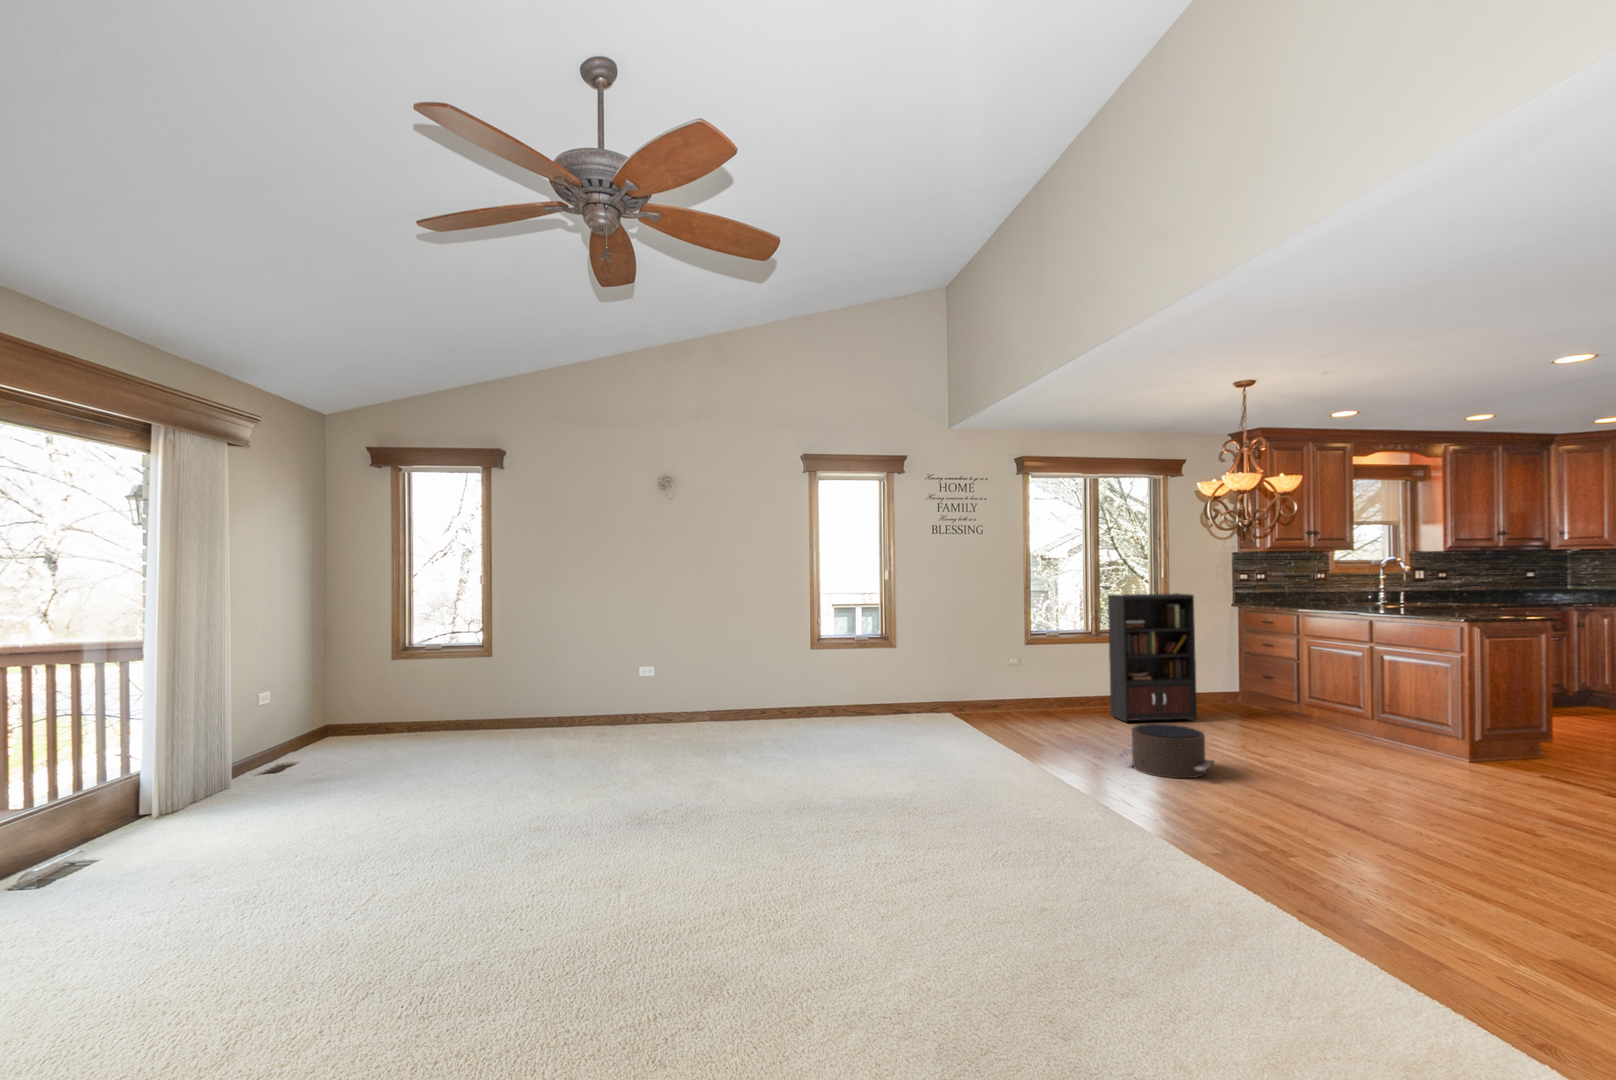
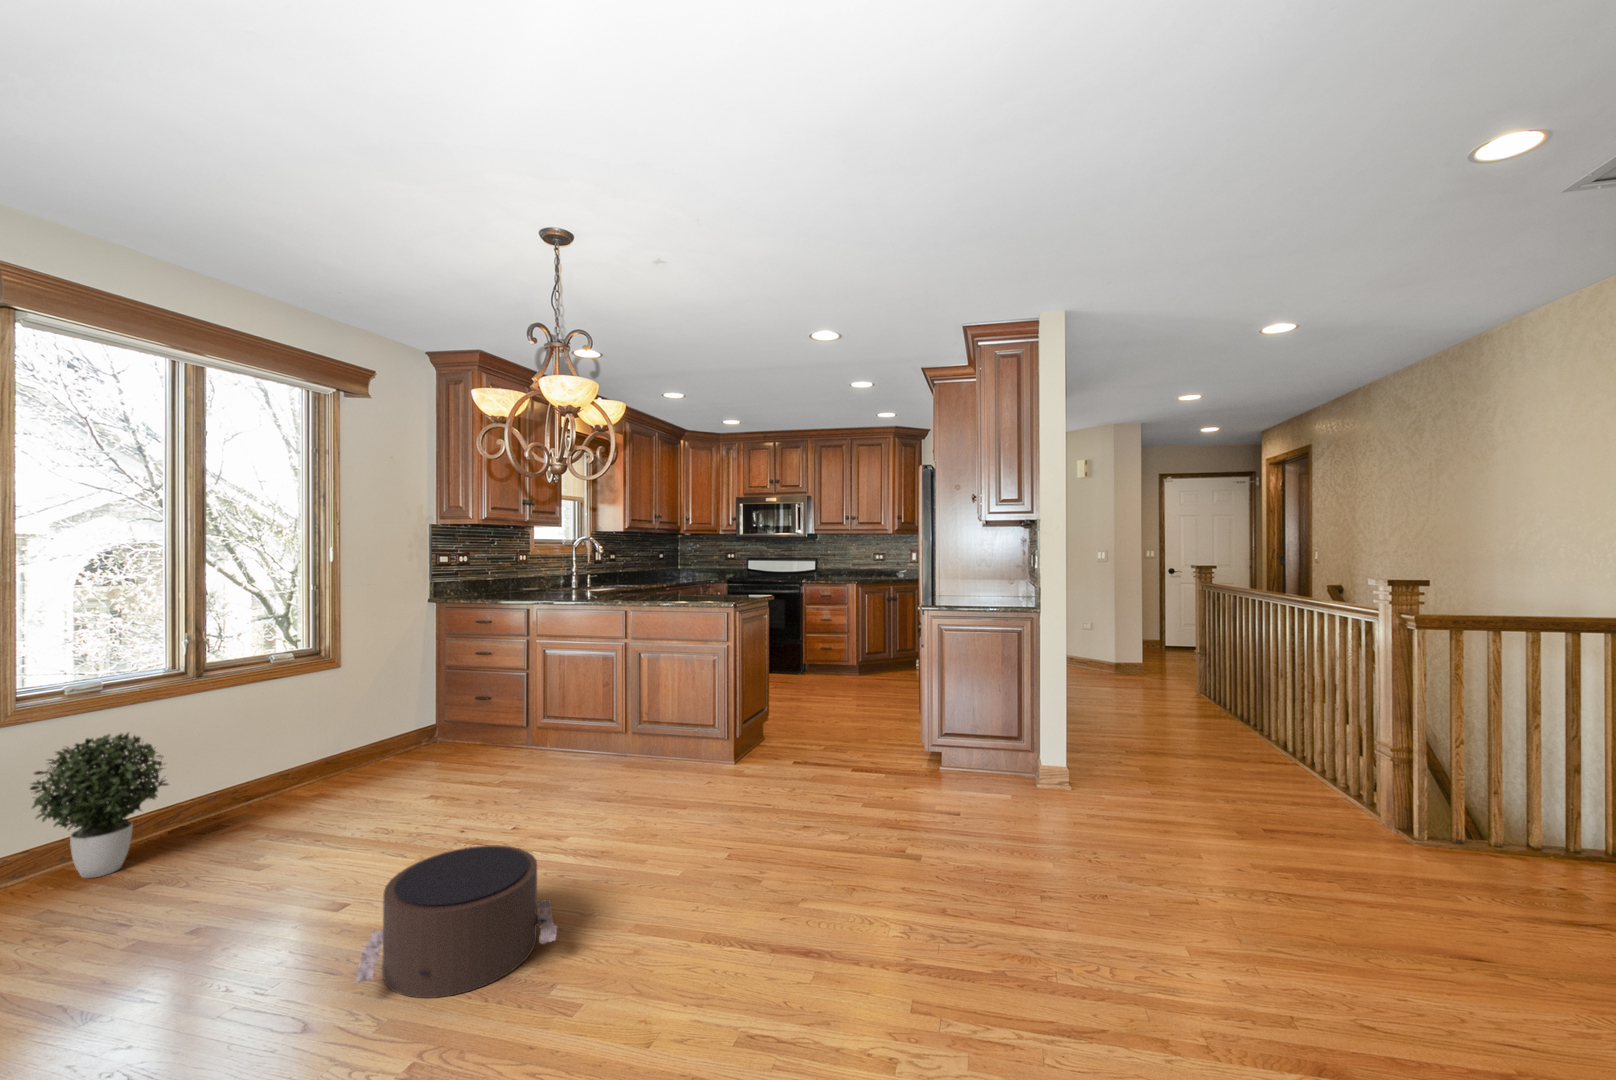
bookcase: present [1108,593,1197,722] -> none [238,587,410,843]
potted plant: none [1037,653,1083,715] -> present [30,733,168,878]

